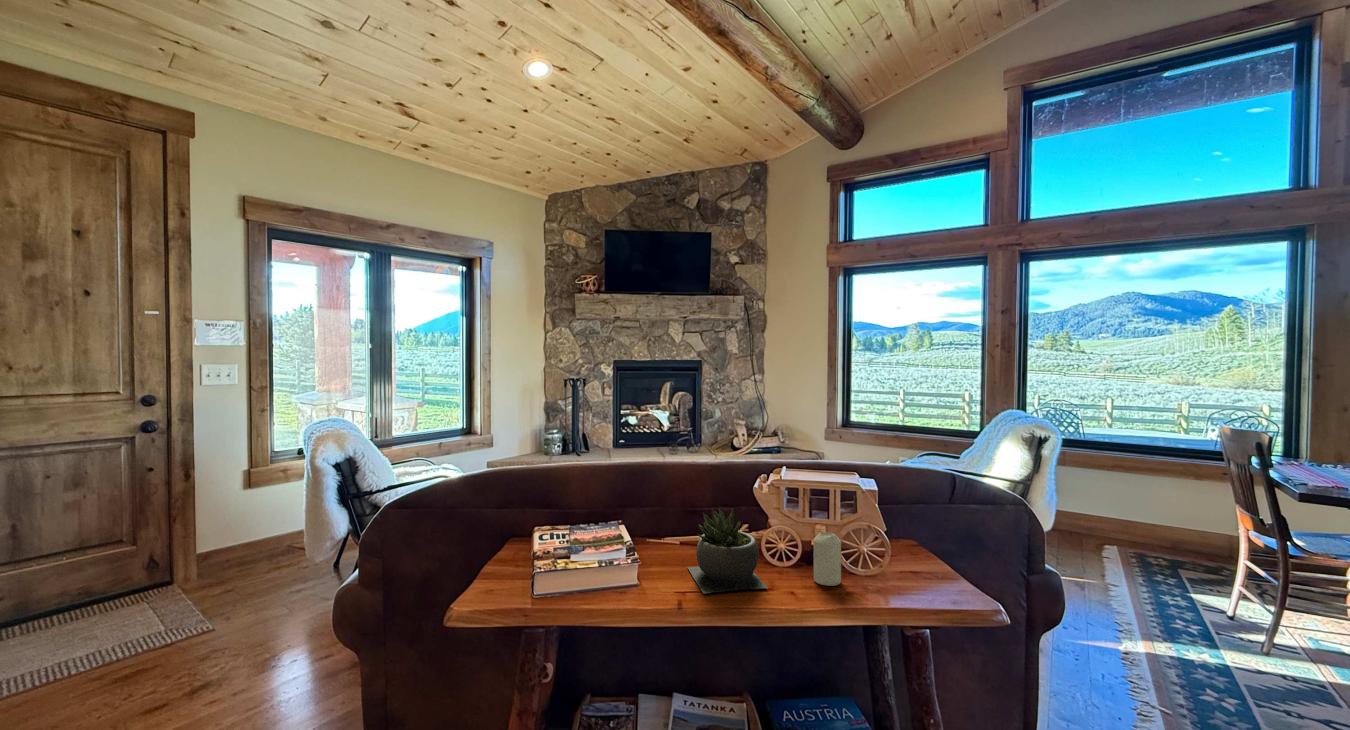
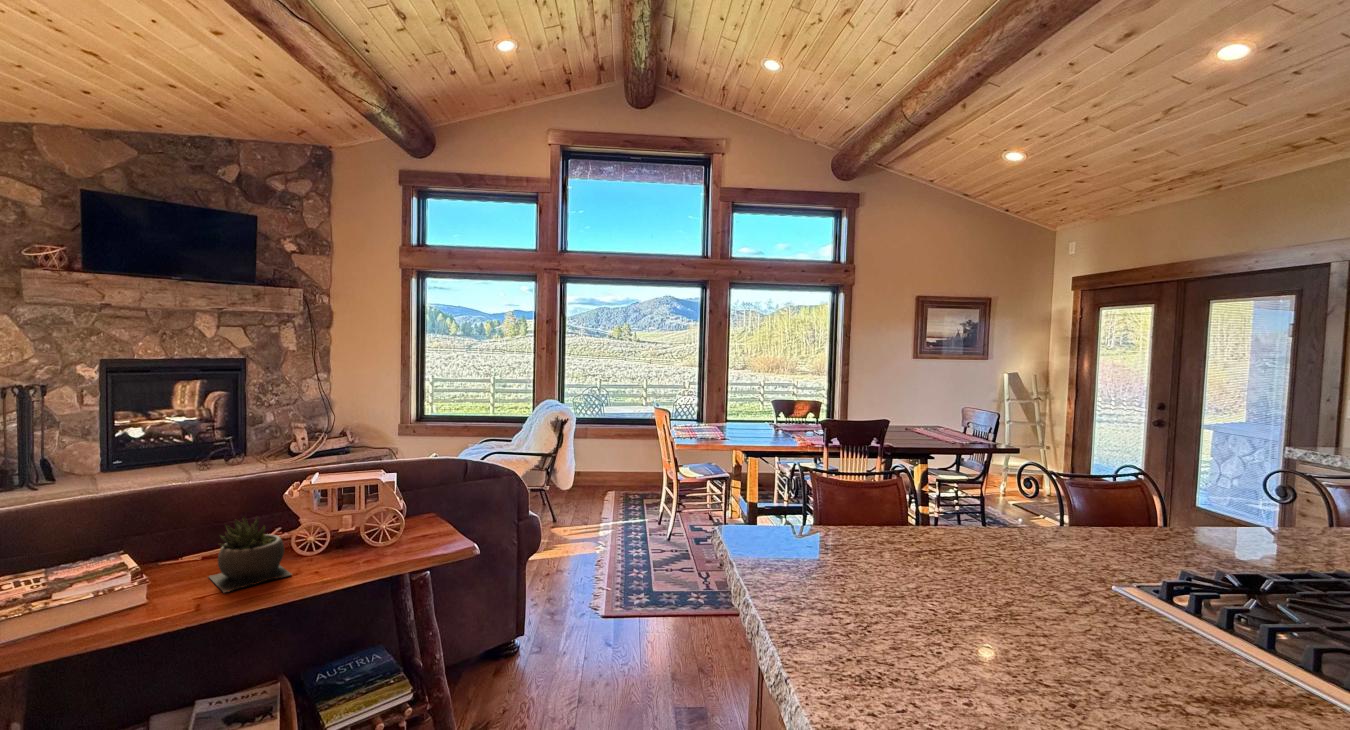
candle: present [814,532,841,586] -> none [337,520,361,562]

